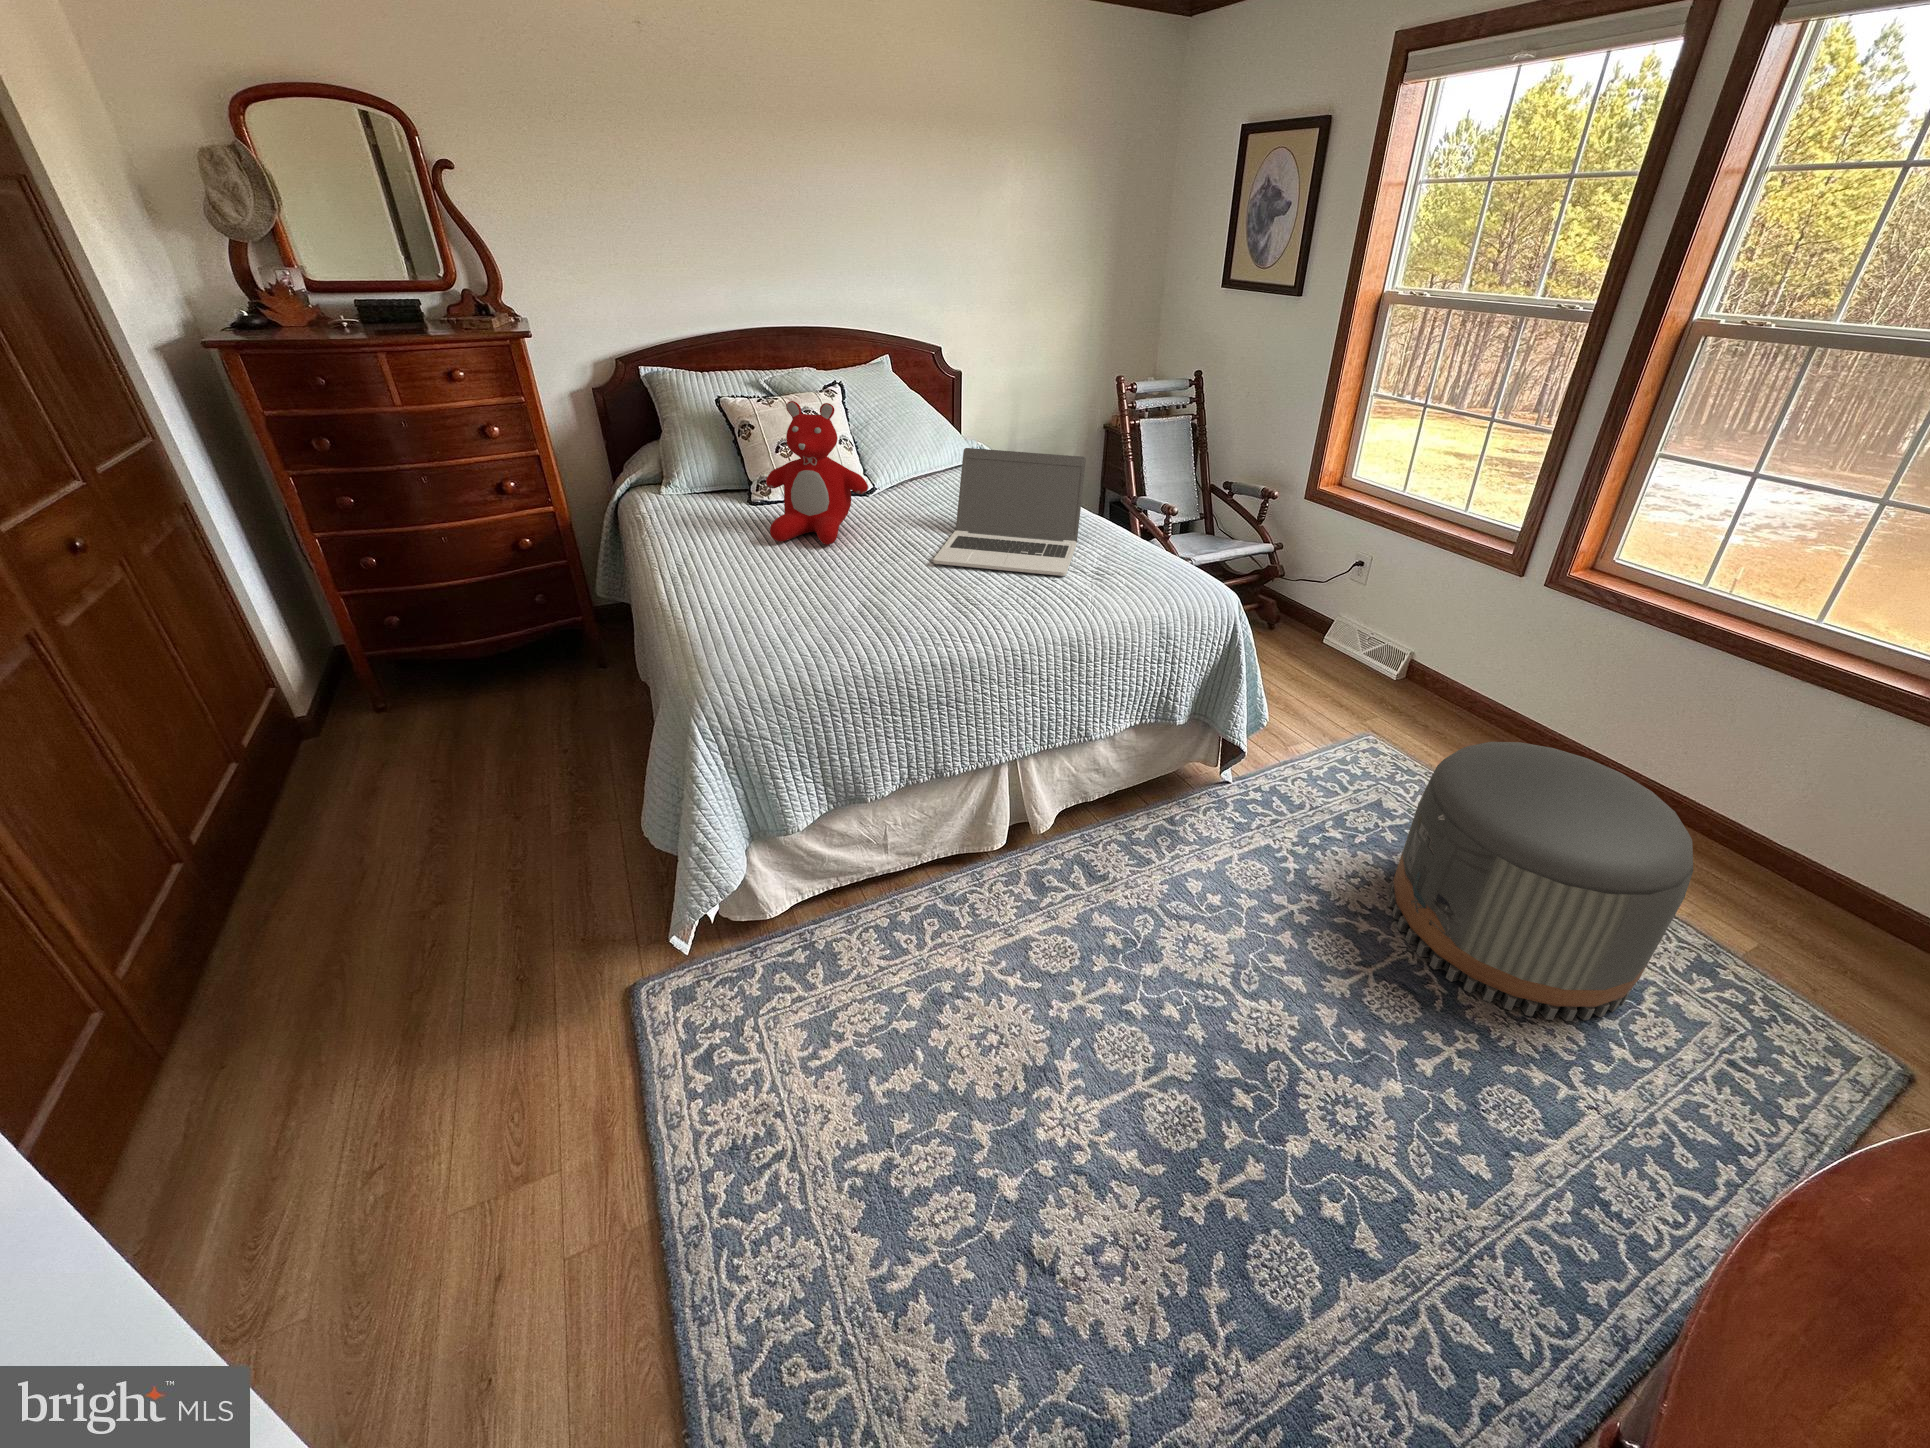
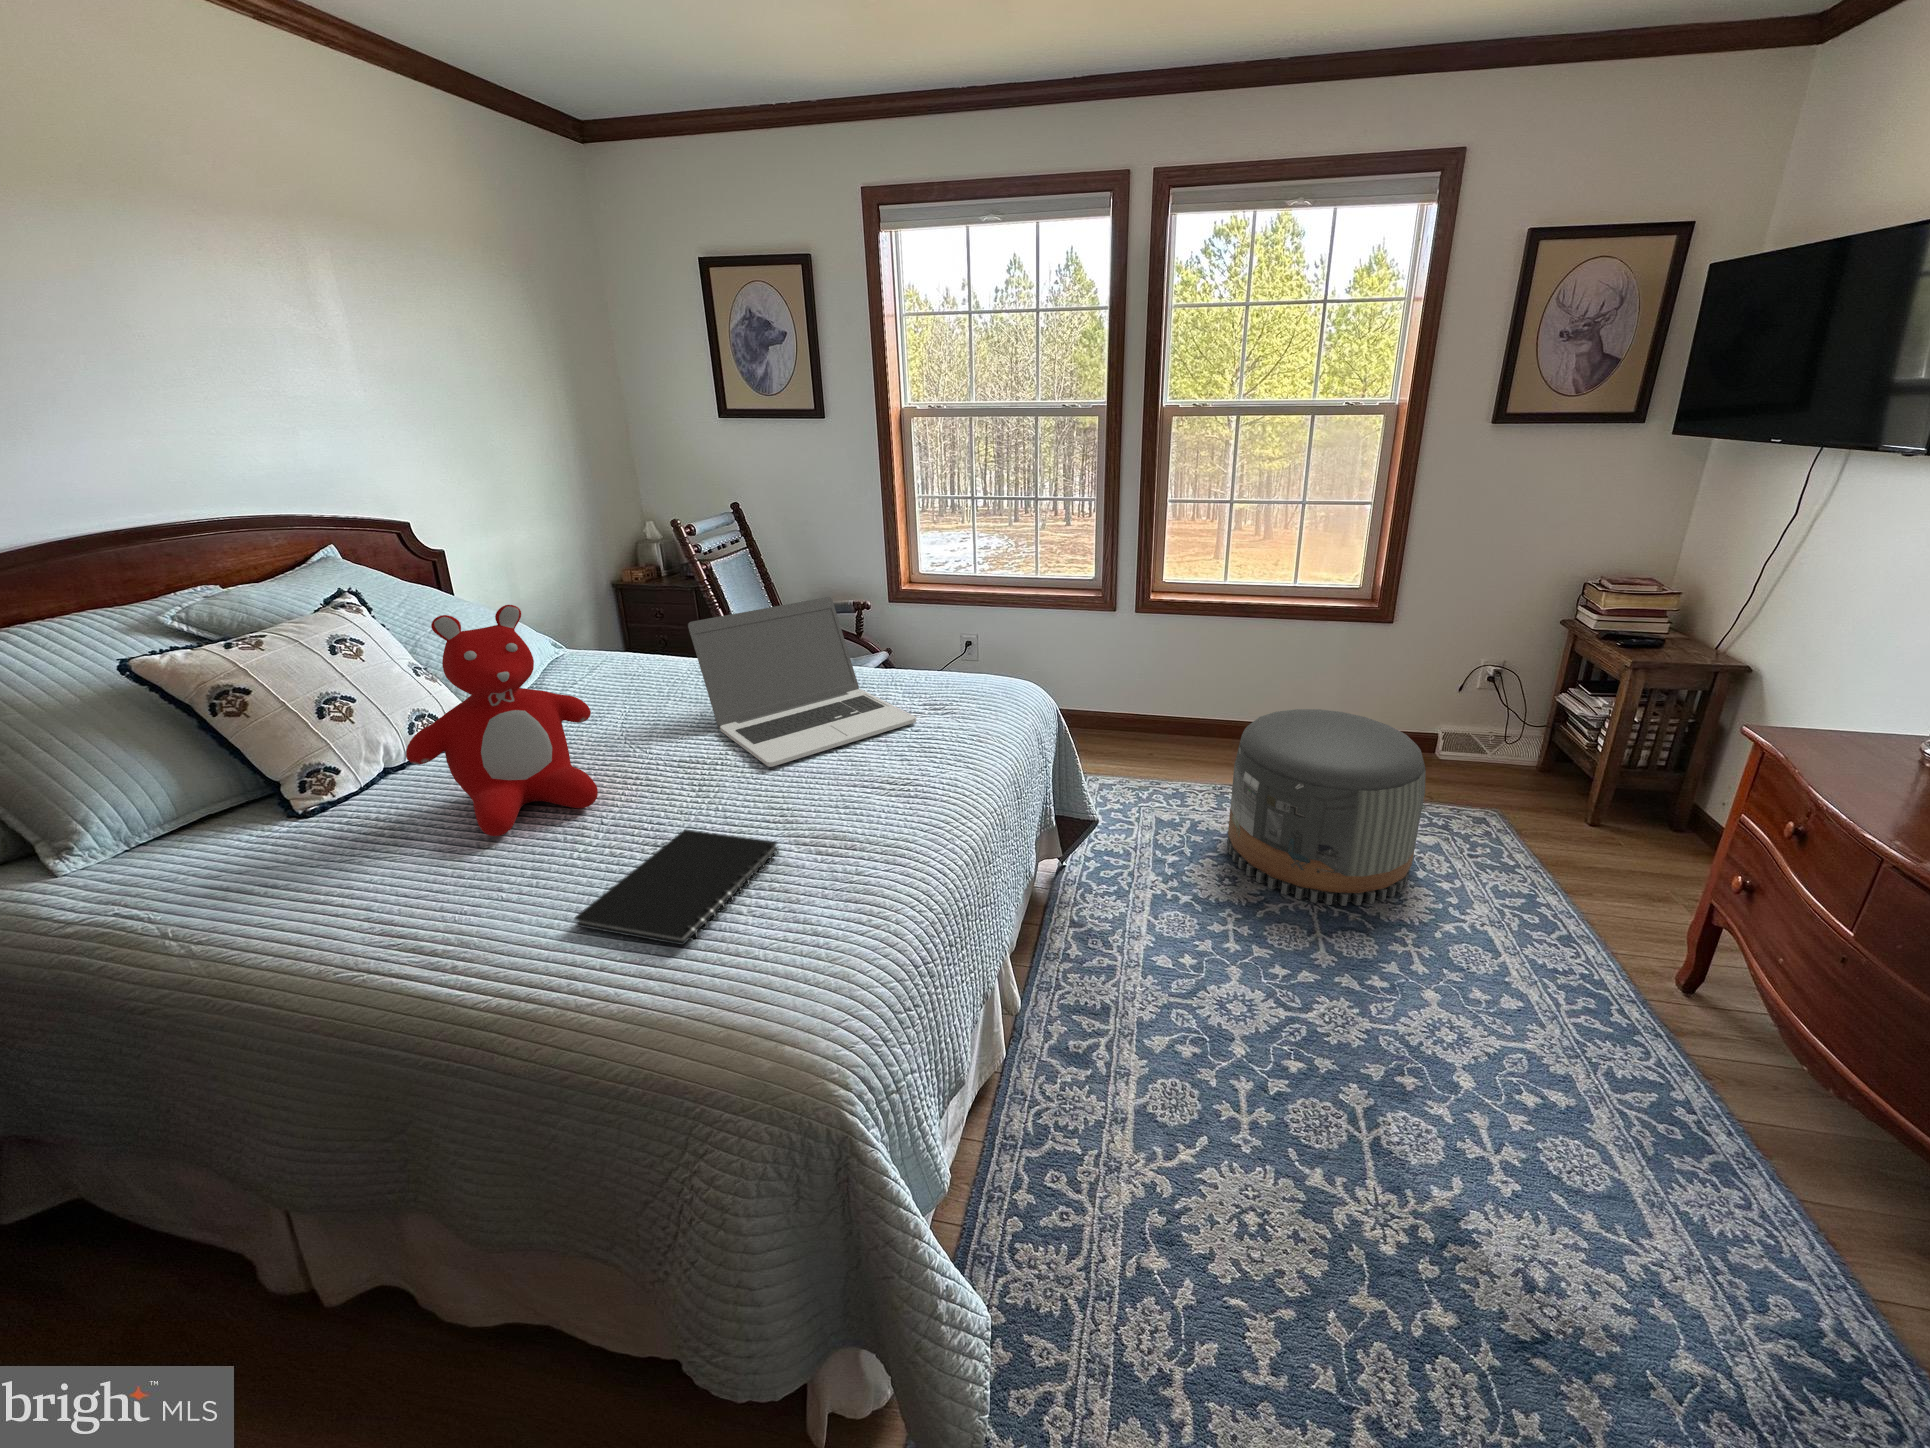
notebook: none [732,573,854,620] -> present [574,829,779,945]

